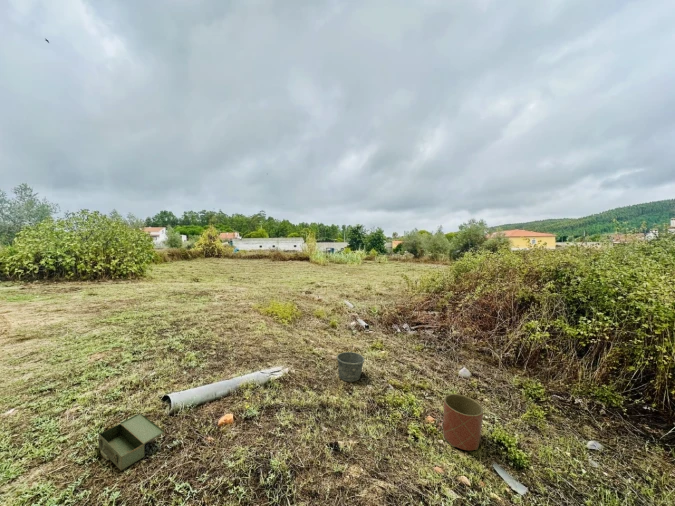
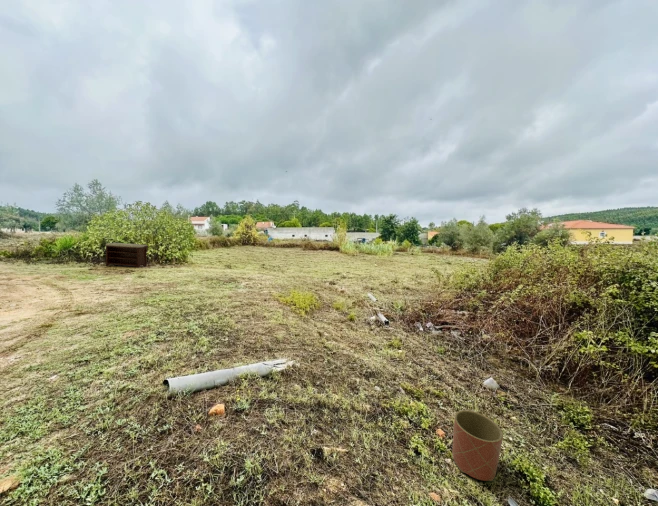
bench: none [39,257,97,285] -> present [105,243,148,268]
bucket: present [337,351,365,382] -> none [342,340,372,381]
toolbox: present [98,414,164,470] -> none [100,394,157,449]

